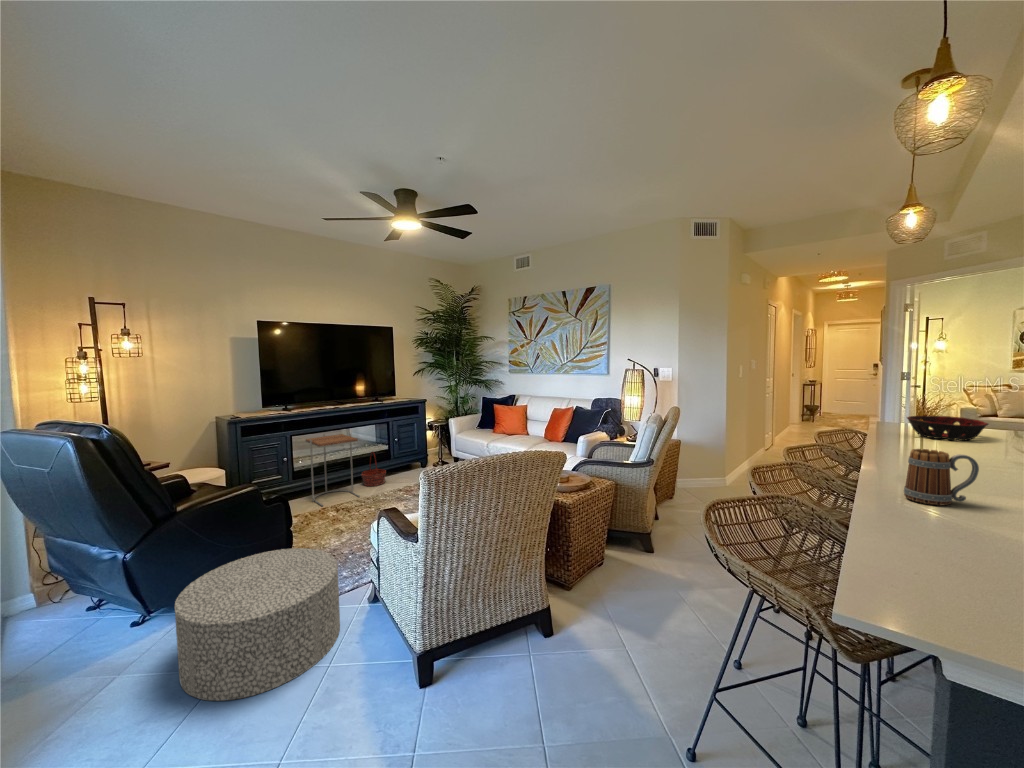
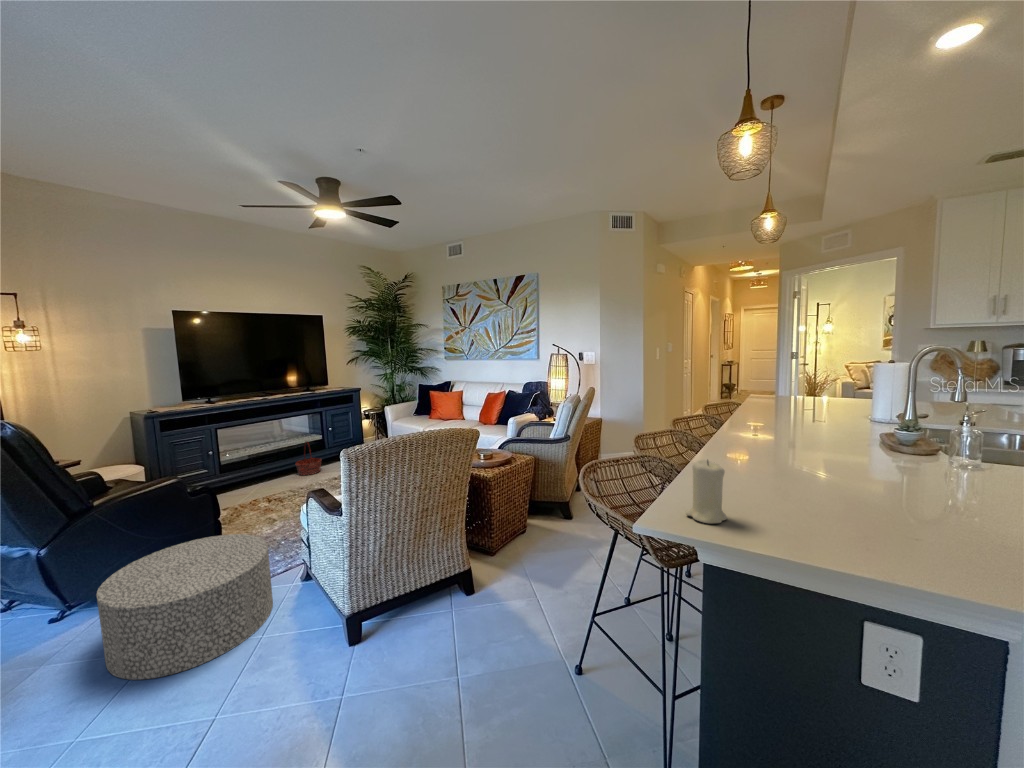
decorative bowl: present [907,416,988,440] -> none [767,389,823,408]
side table: present [306,434,360,506] -> none [233,424,295,497]
mug: present [904,449,979,505] -> none [734,414,781,456]
candle: none [893,517,967,612] -> present [685,460,727,523]

